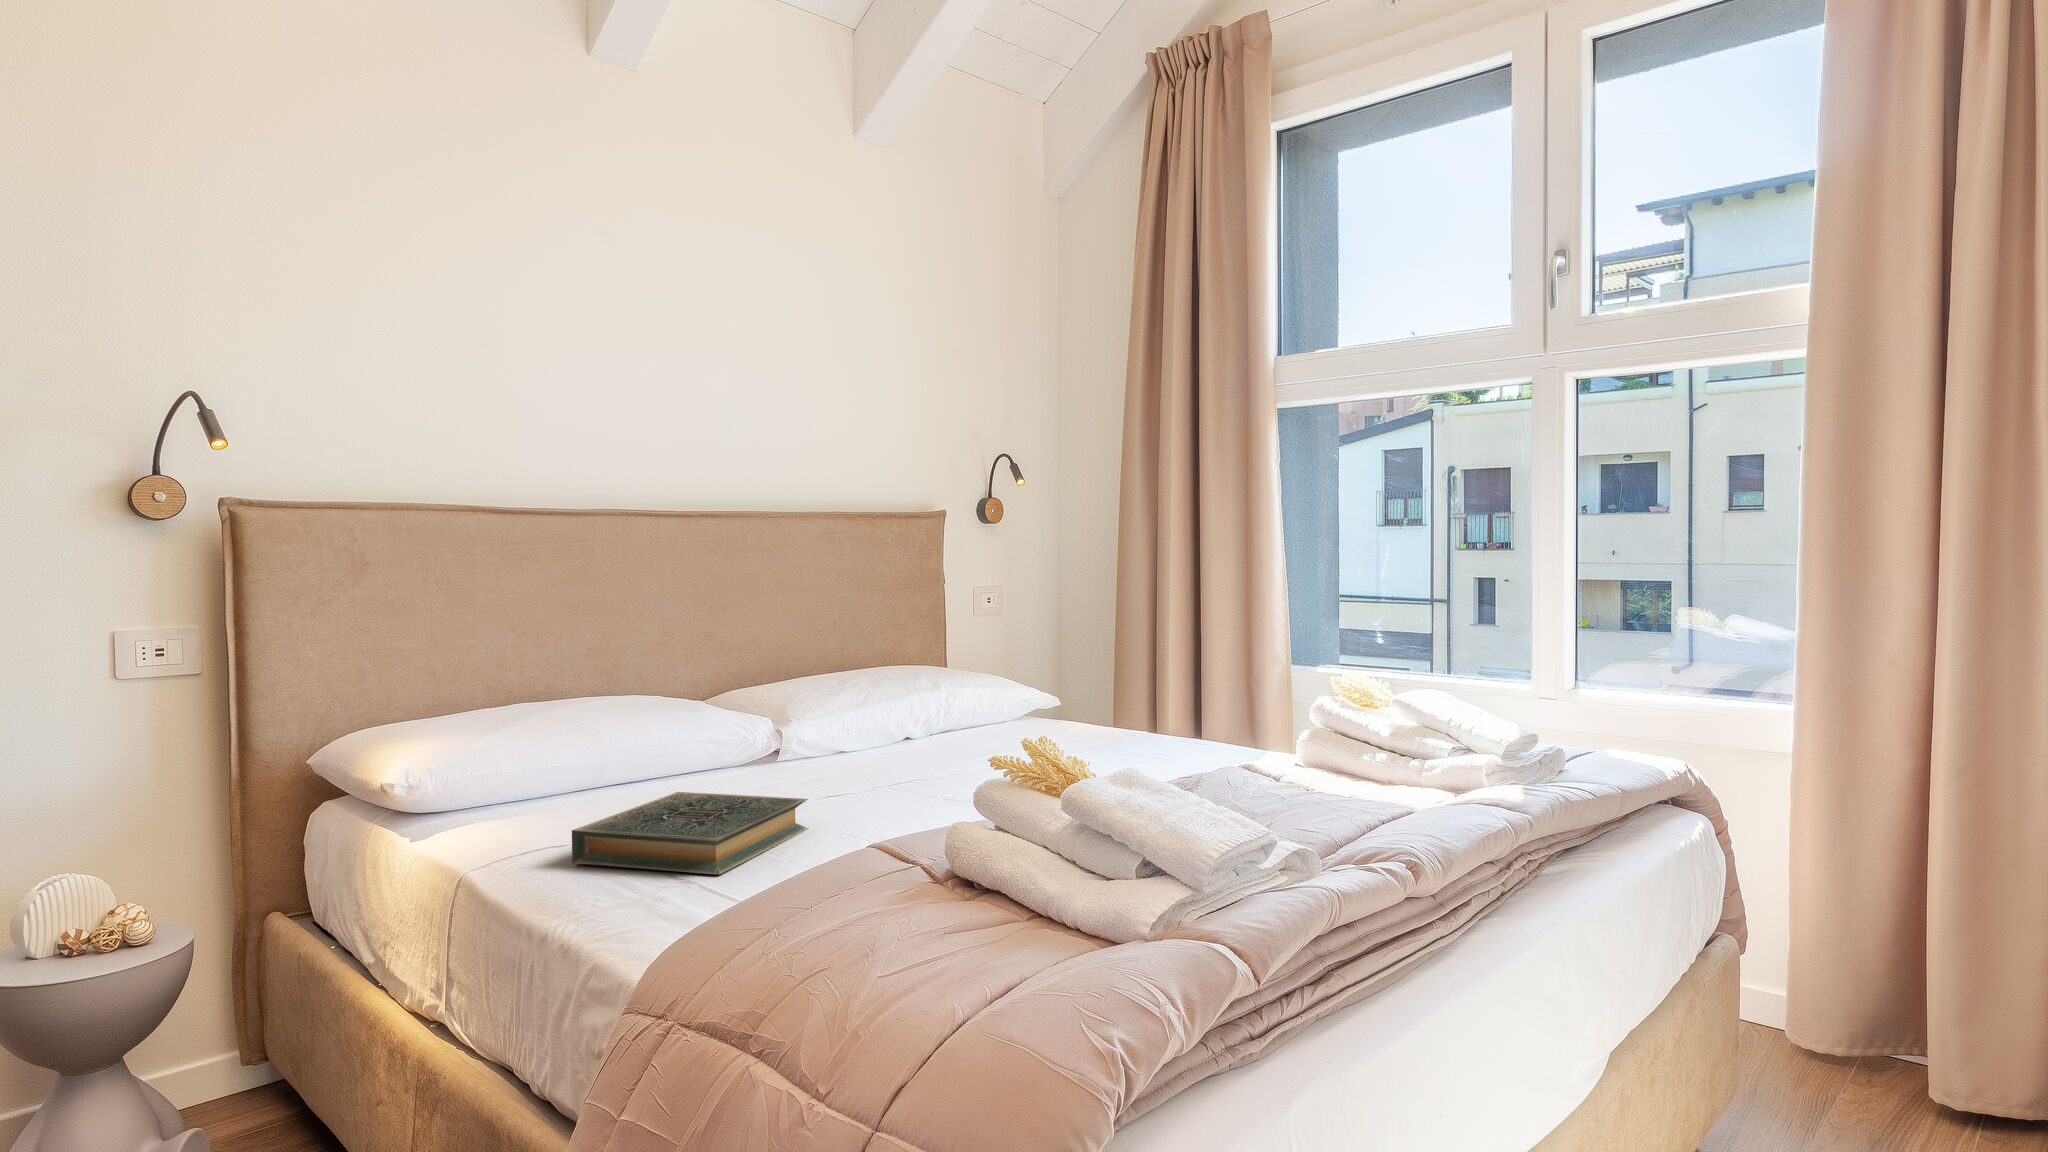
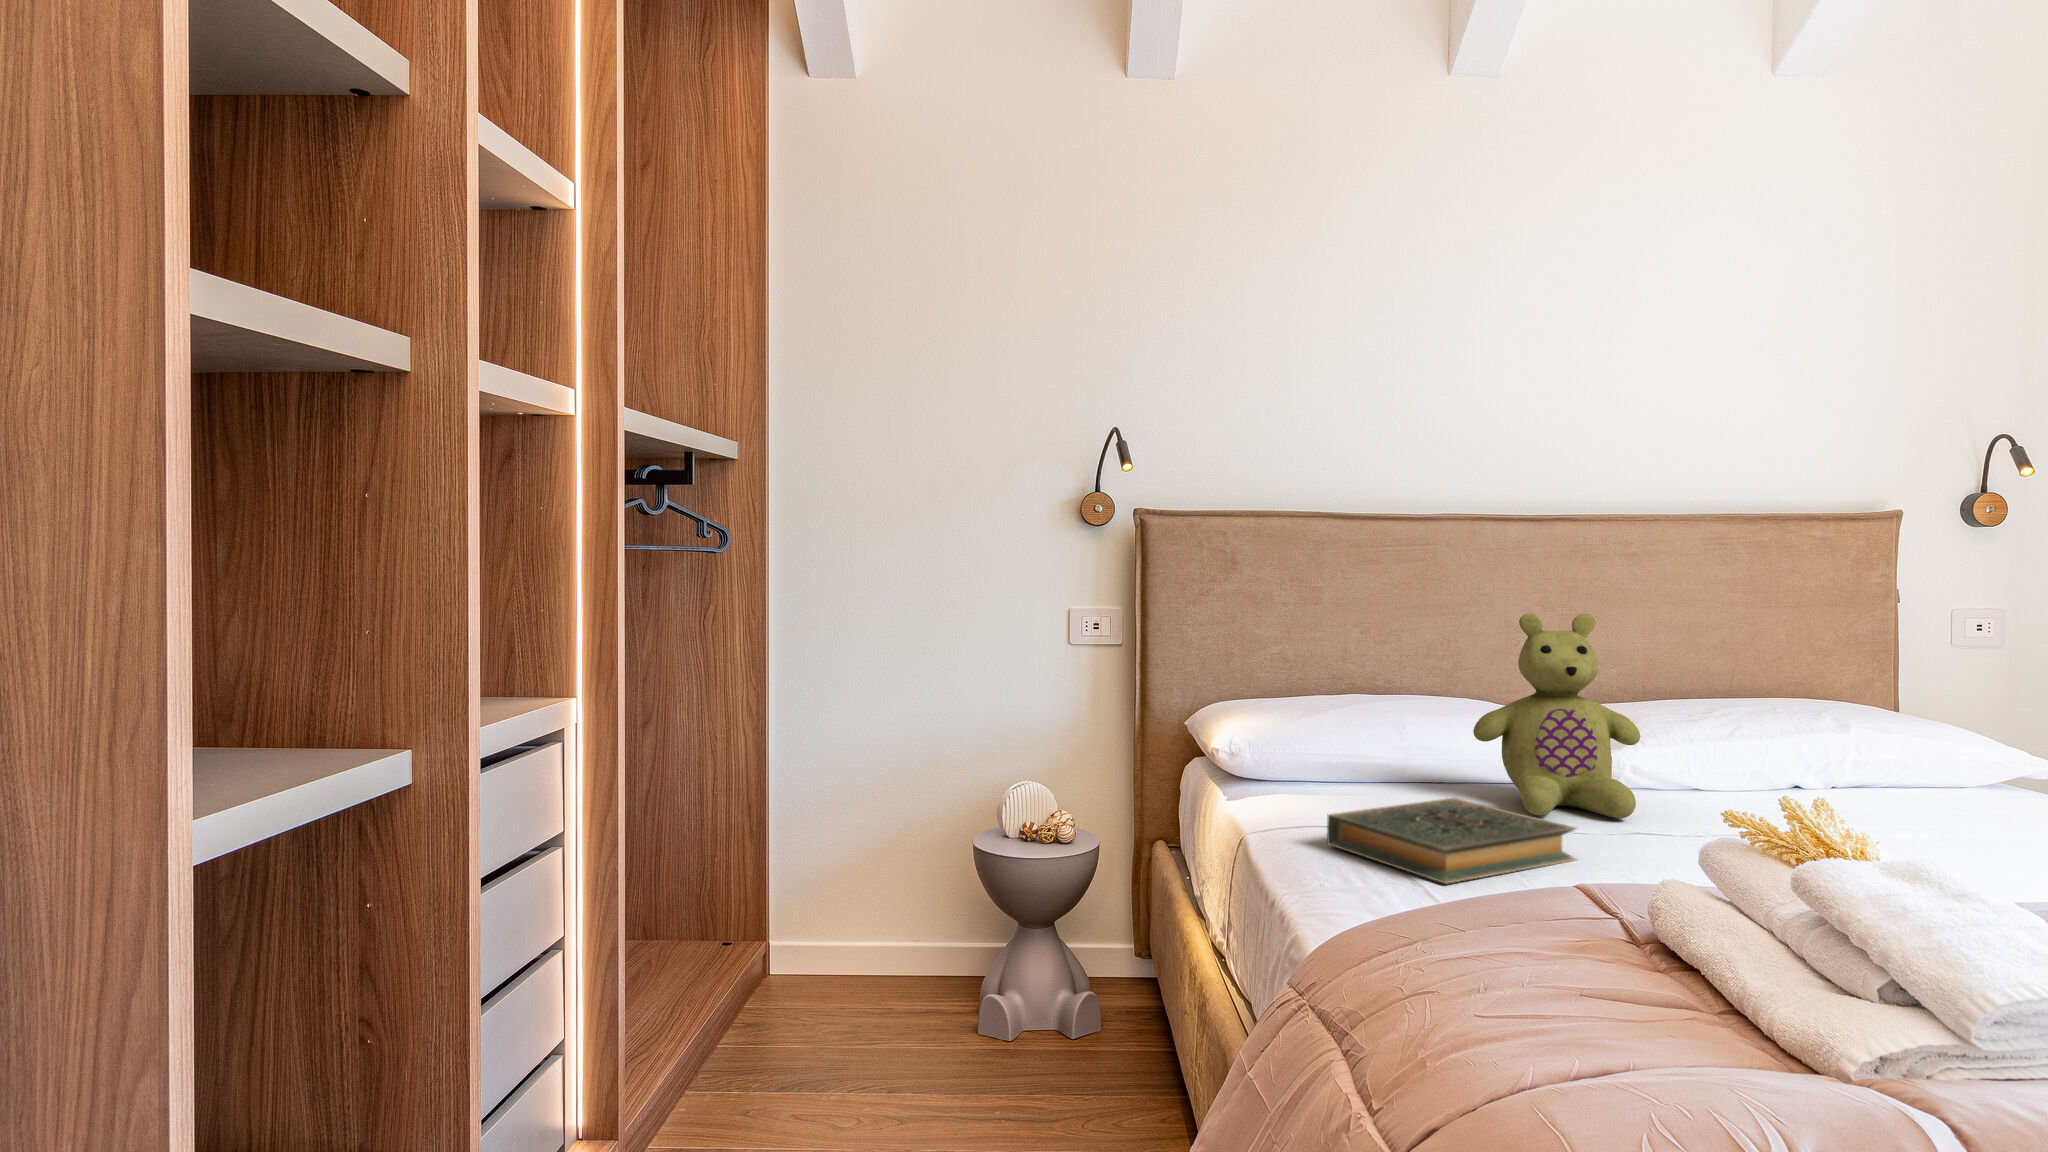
stuffed bear: none [673,602,825,797] -> present [1473,613,1640,818]

